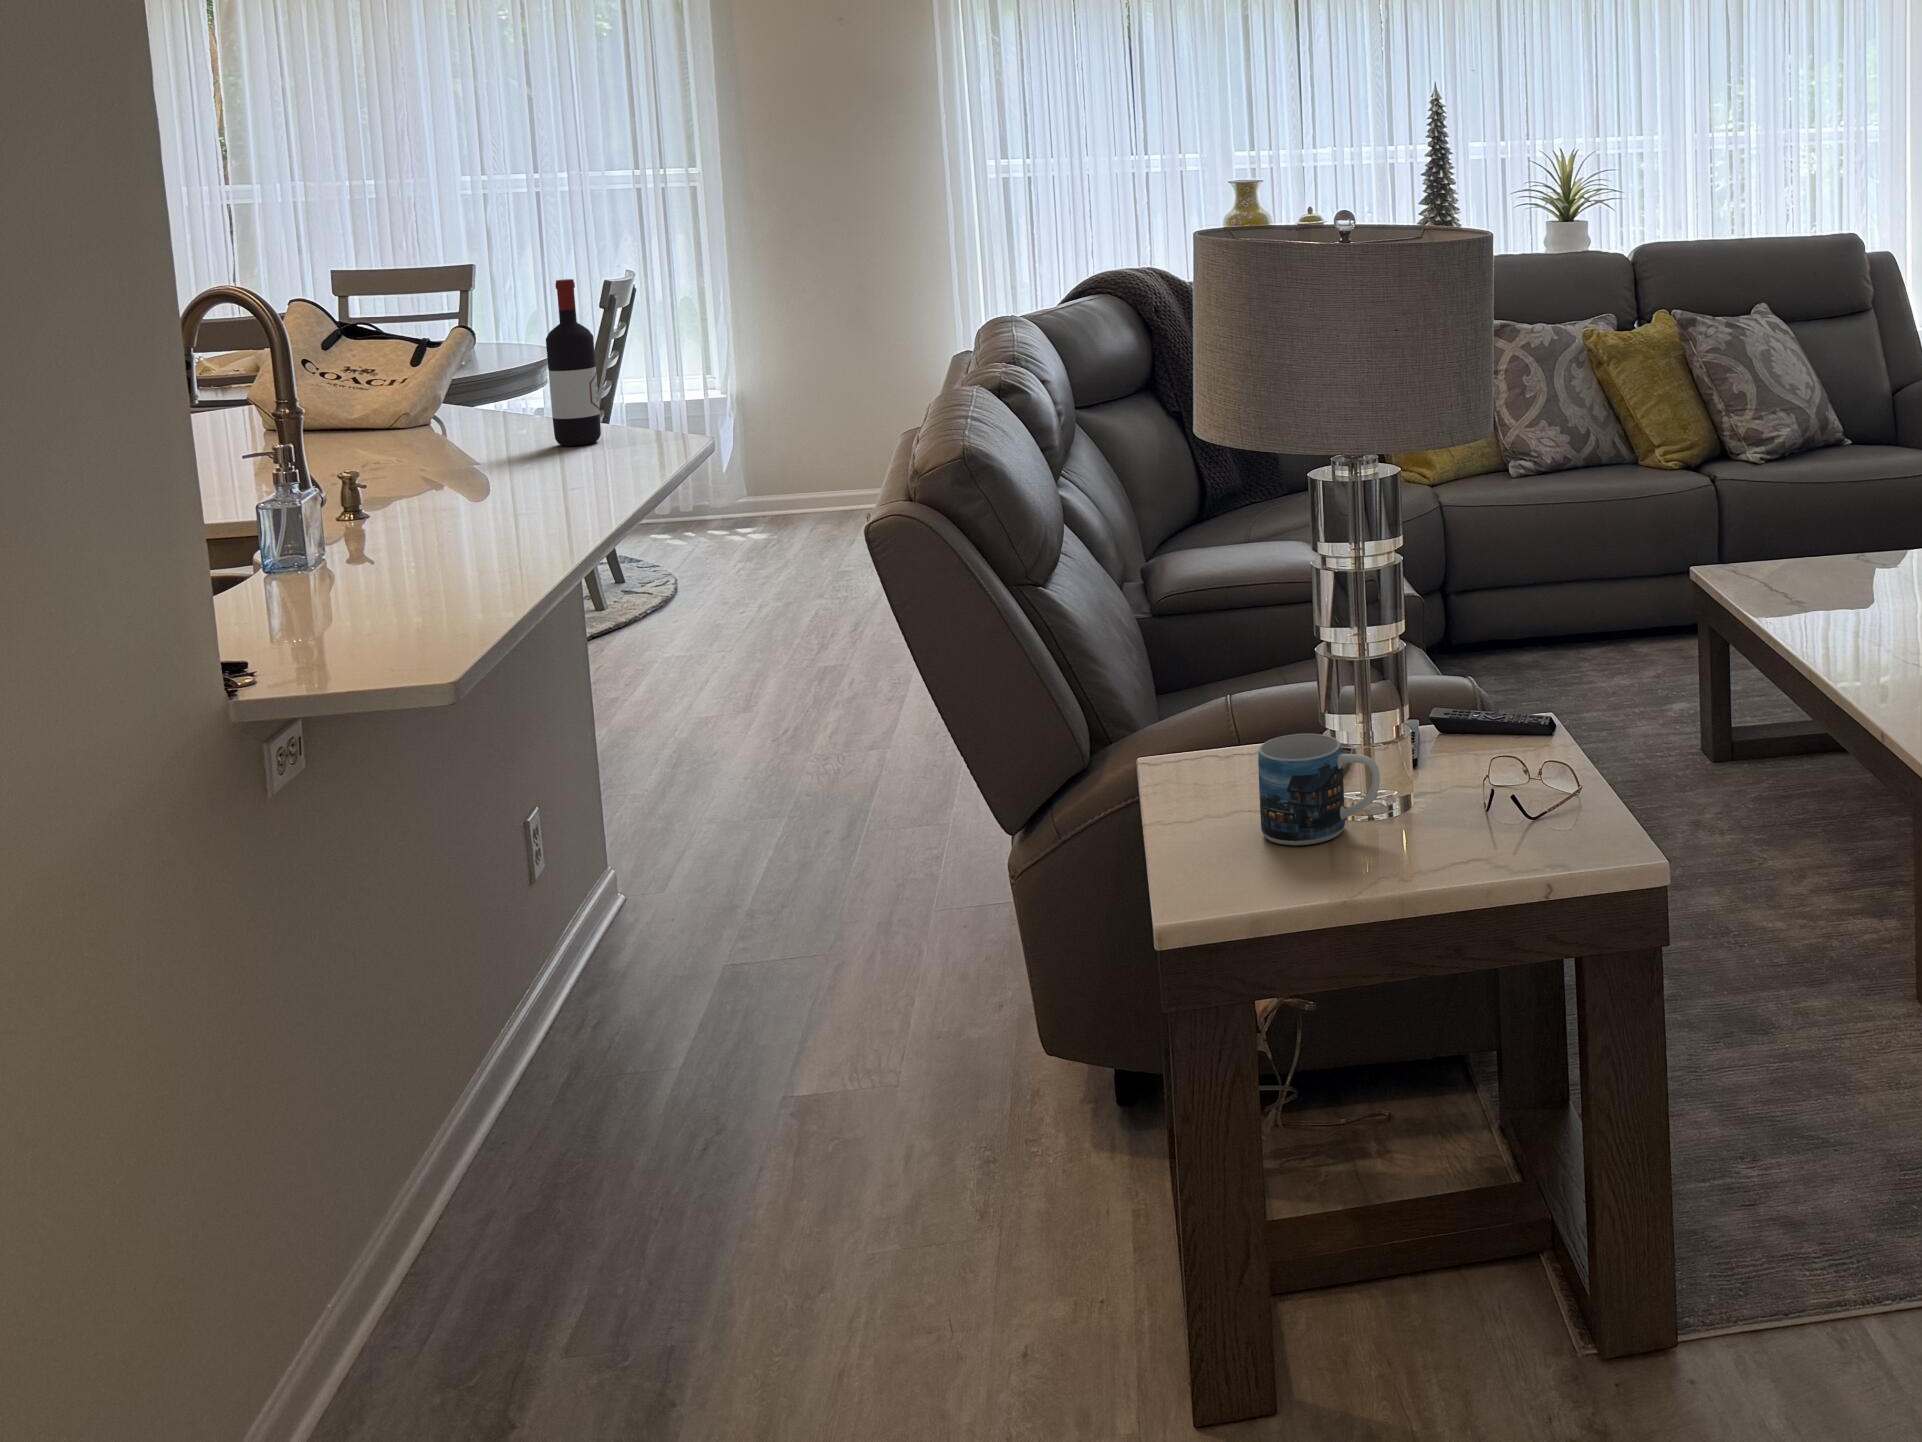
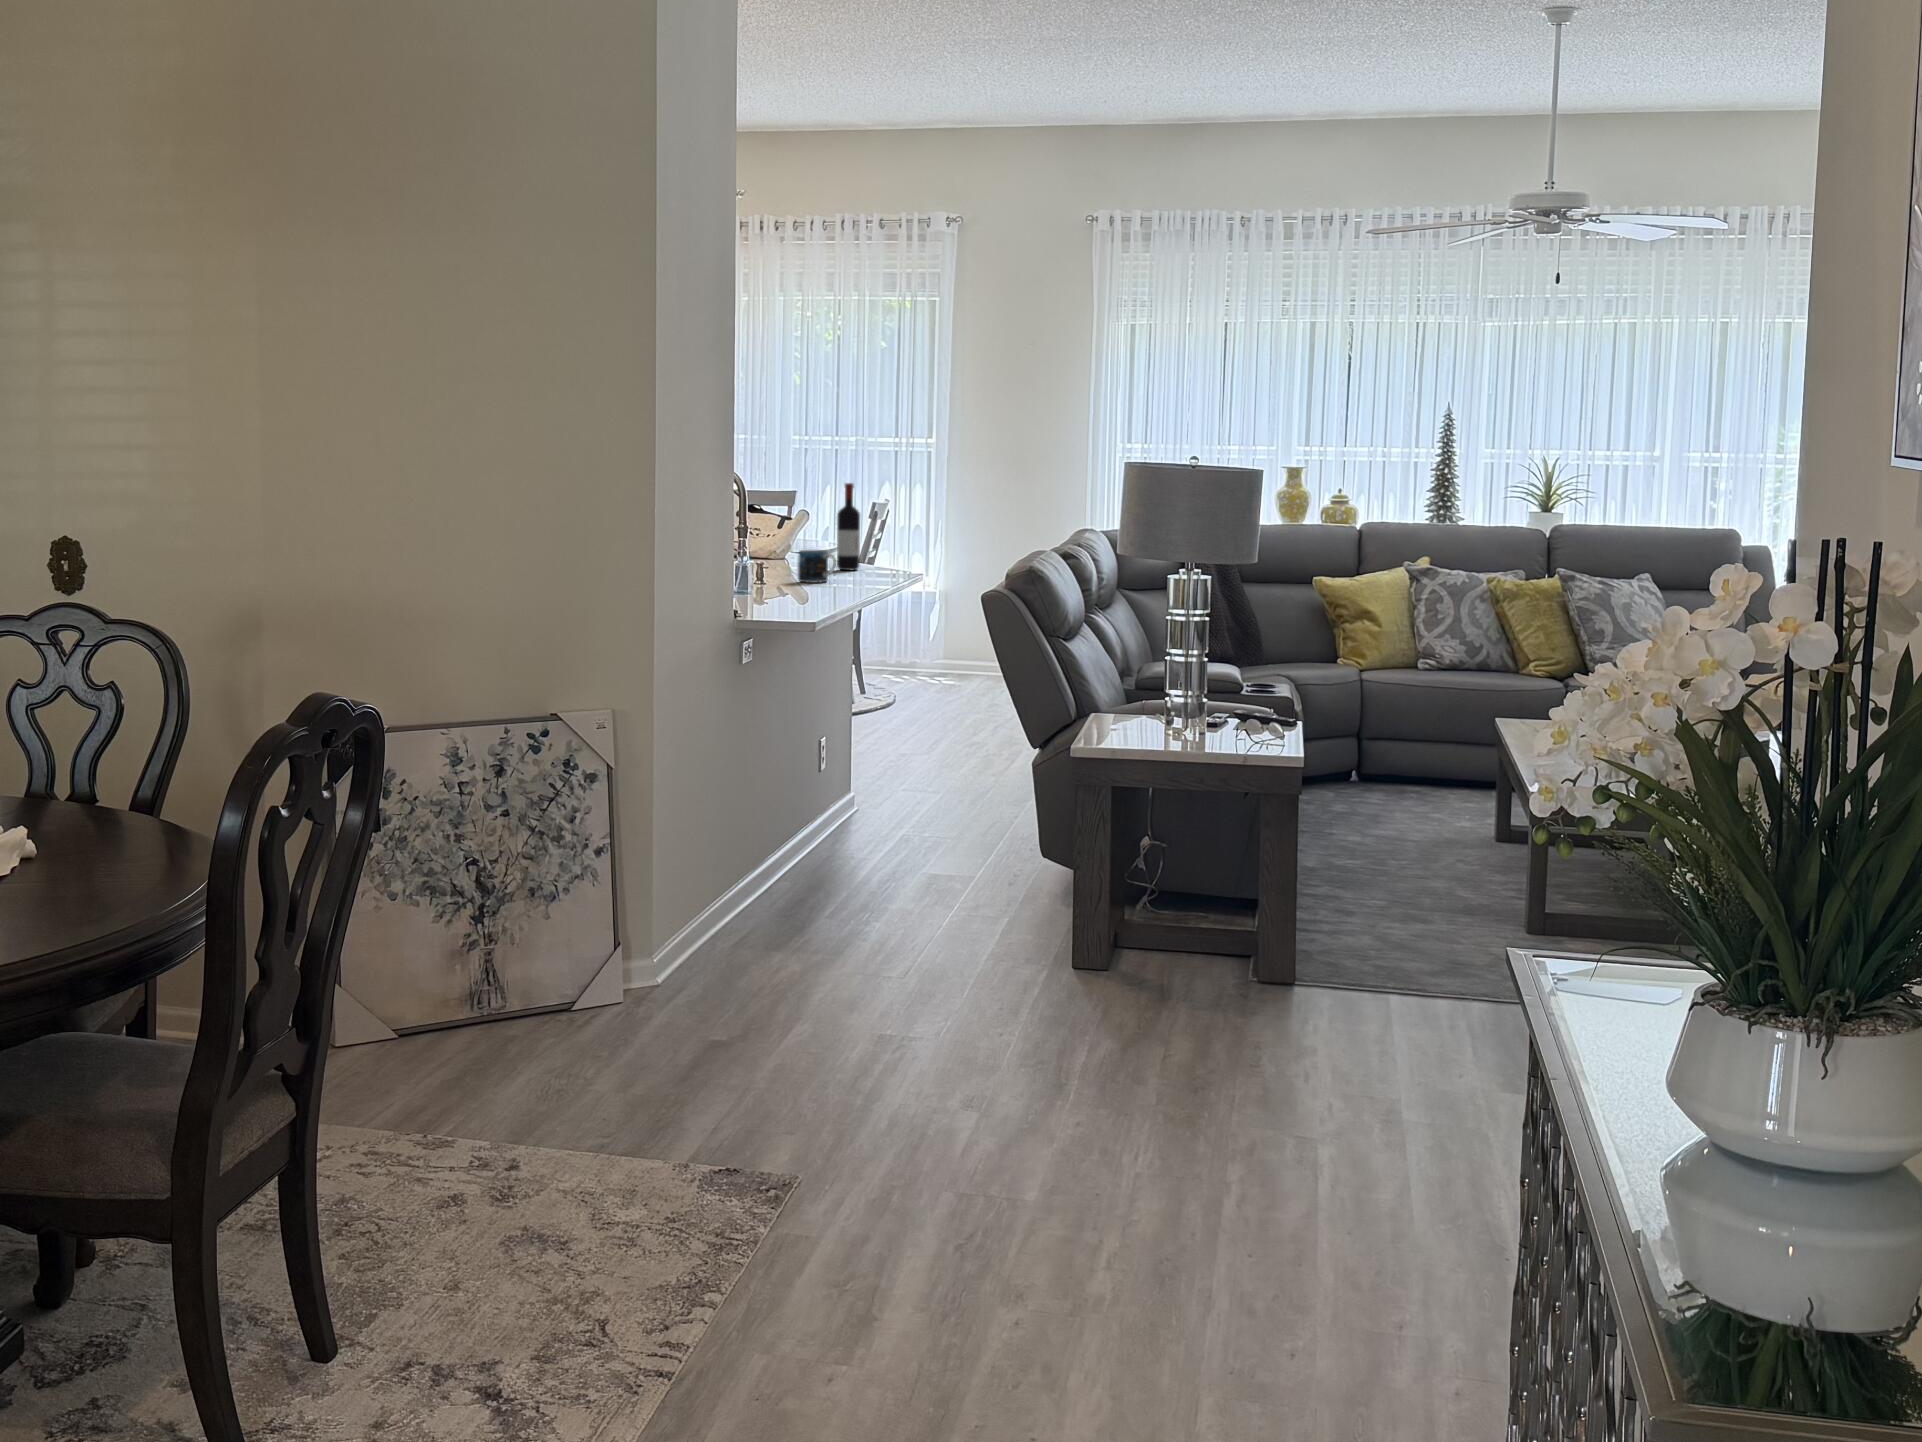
mug: present [1258,734,1380,845] -> present [798,550,836,583]

